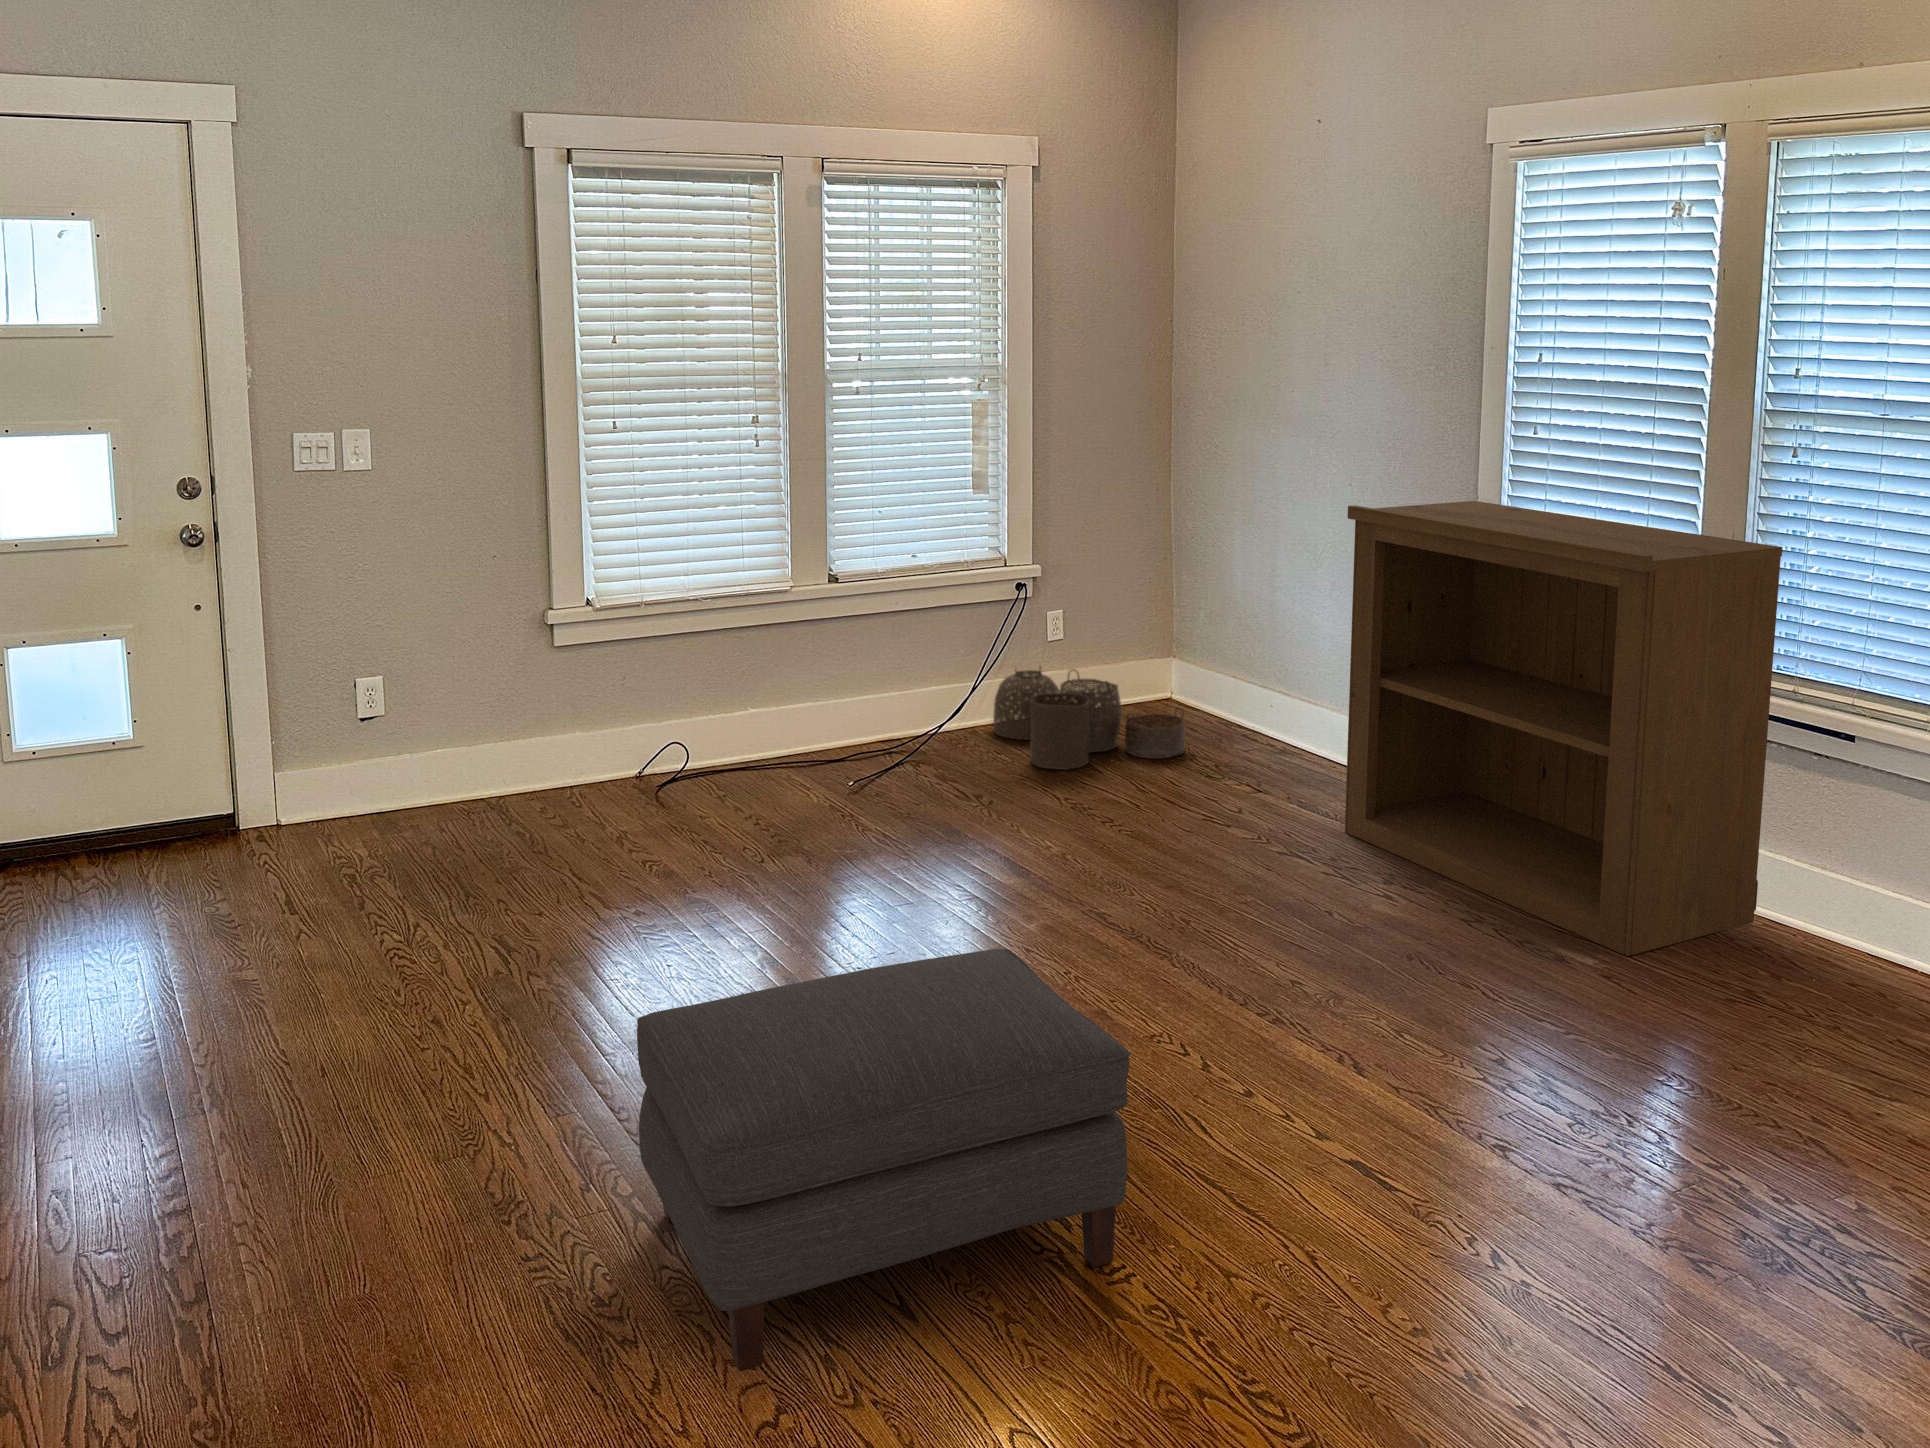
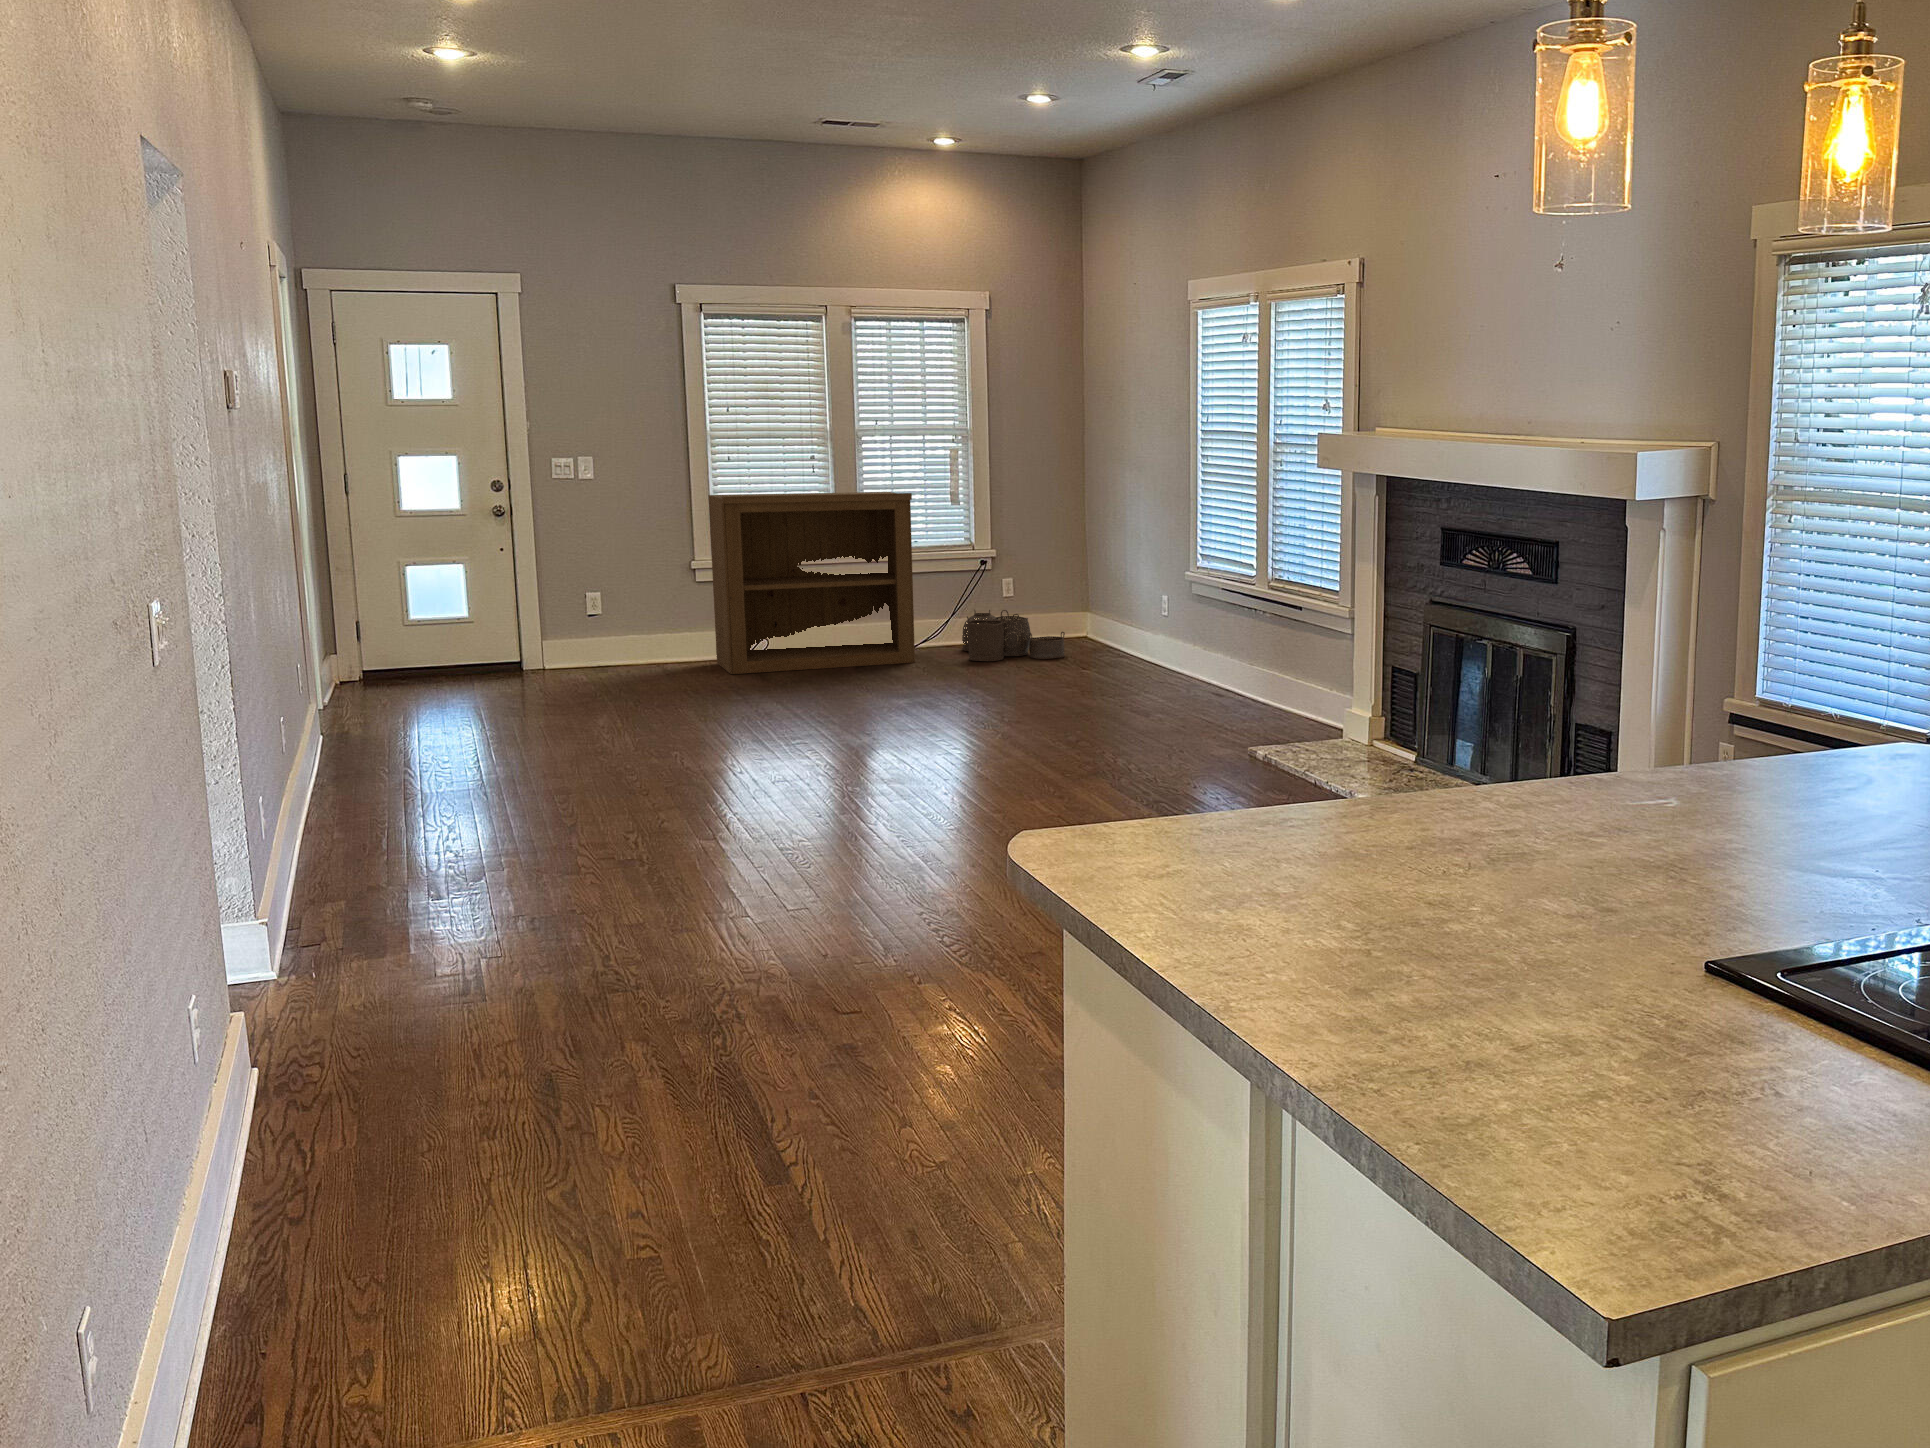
bookshelf: present [1345,501,1782,956] -> present [708,492,915,674]
ottoman: present [637,949,1130,1371] -> none [660,657,845,776]

